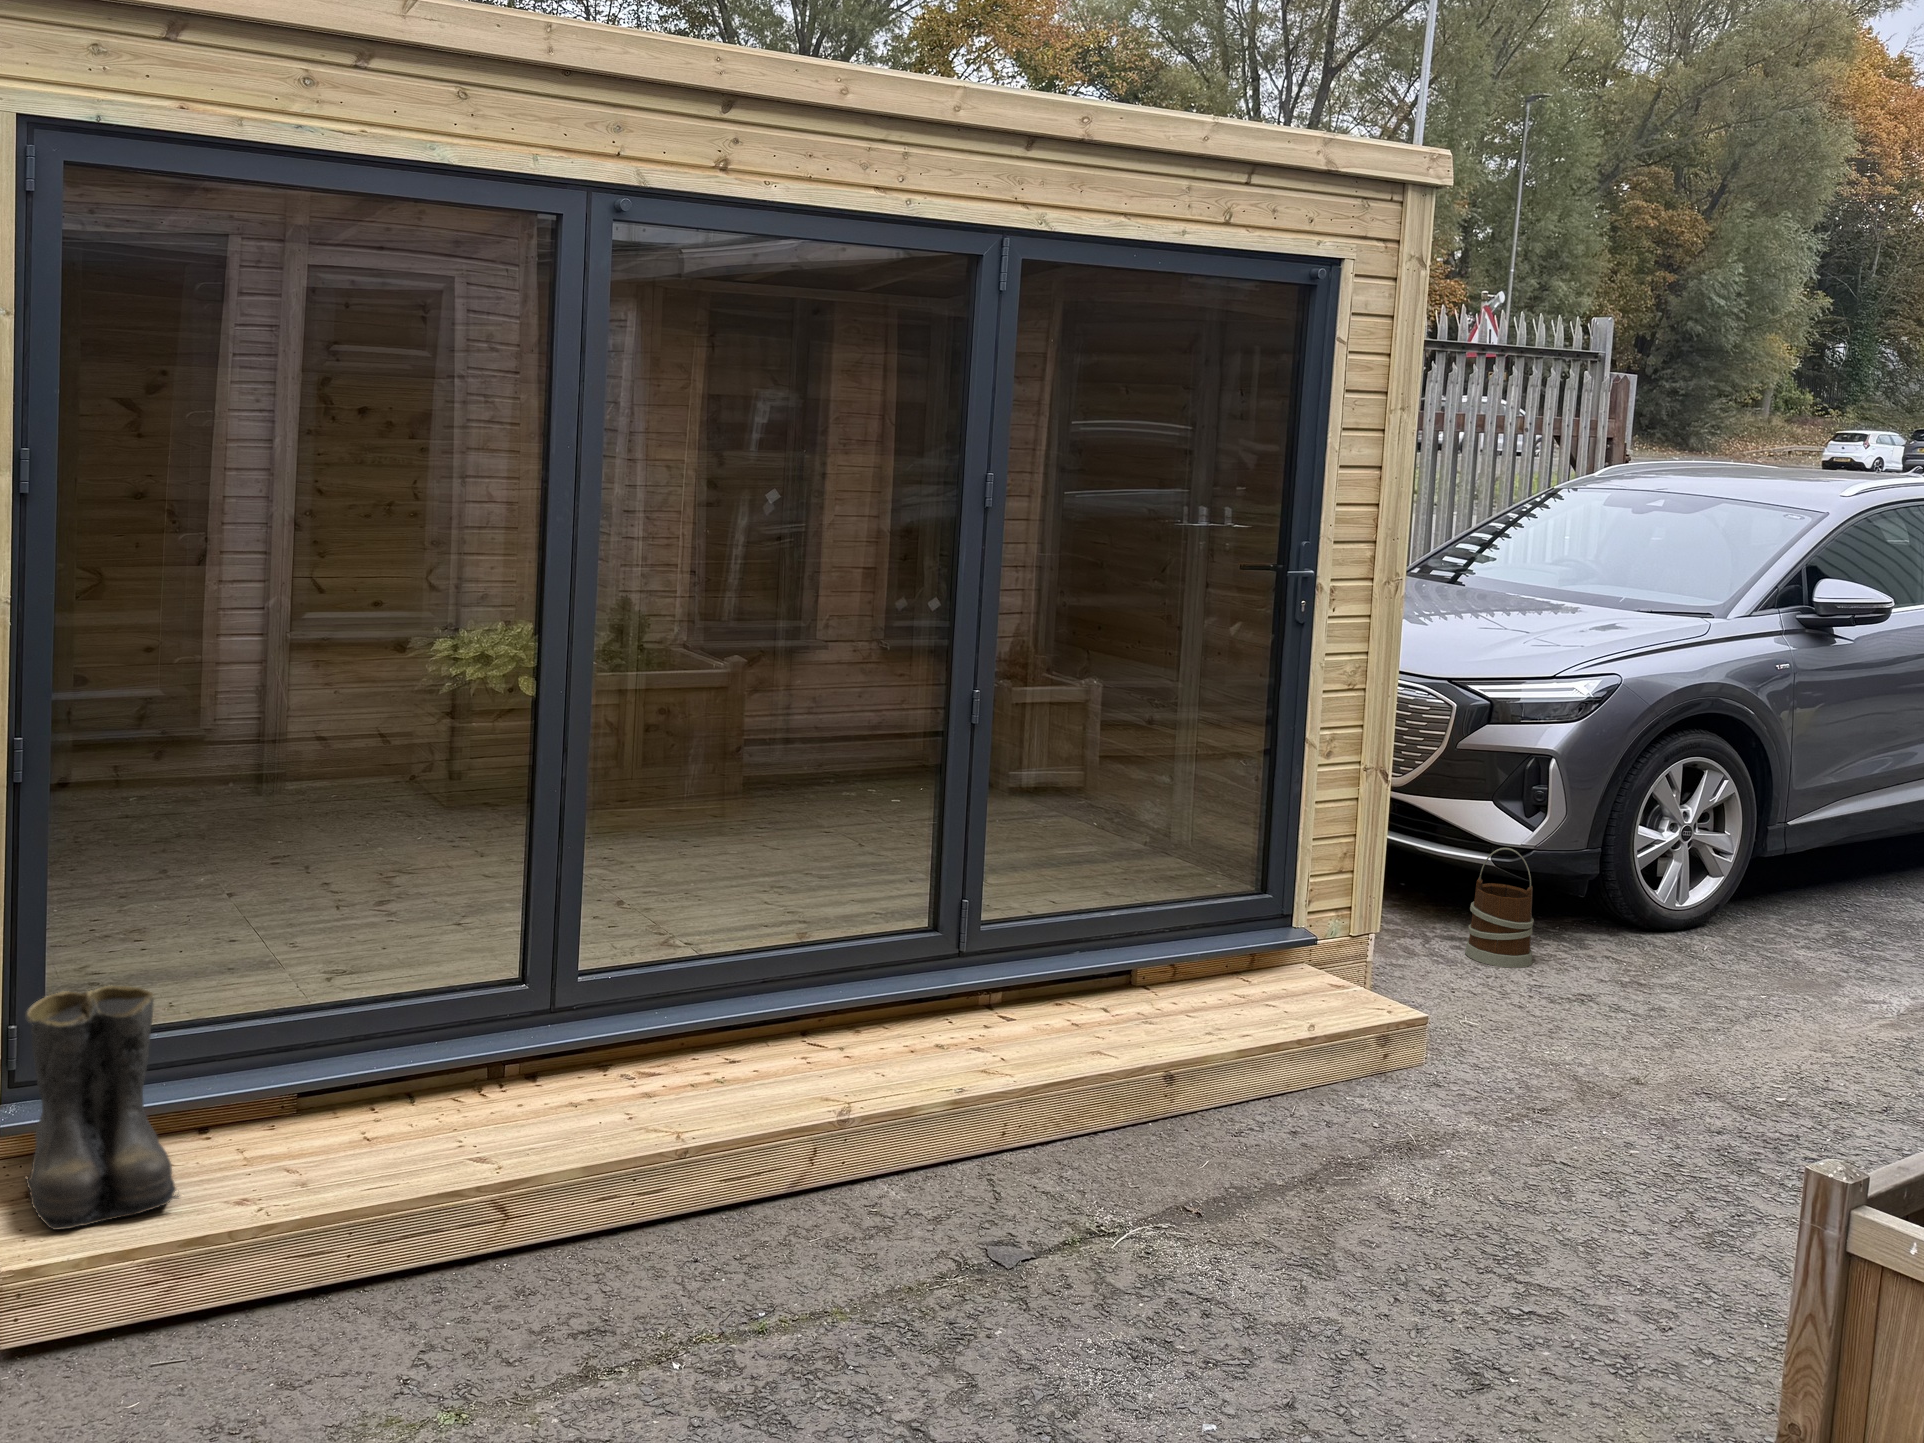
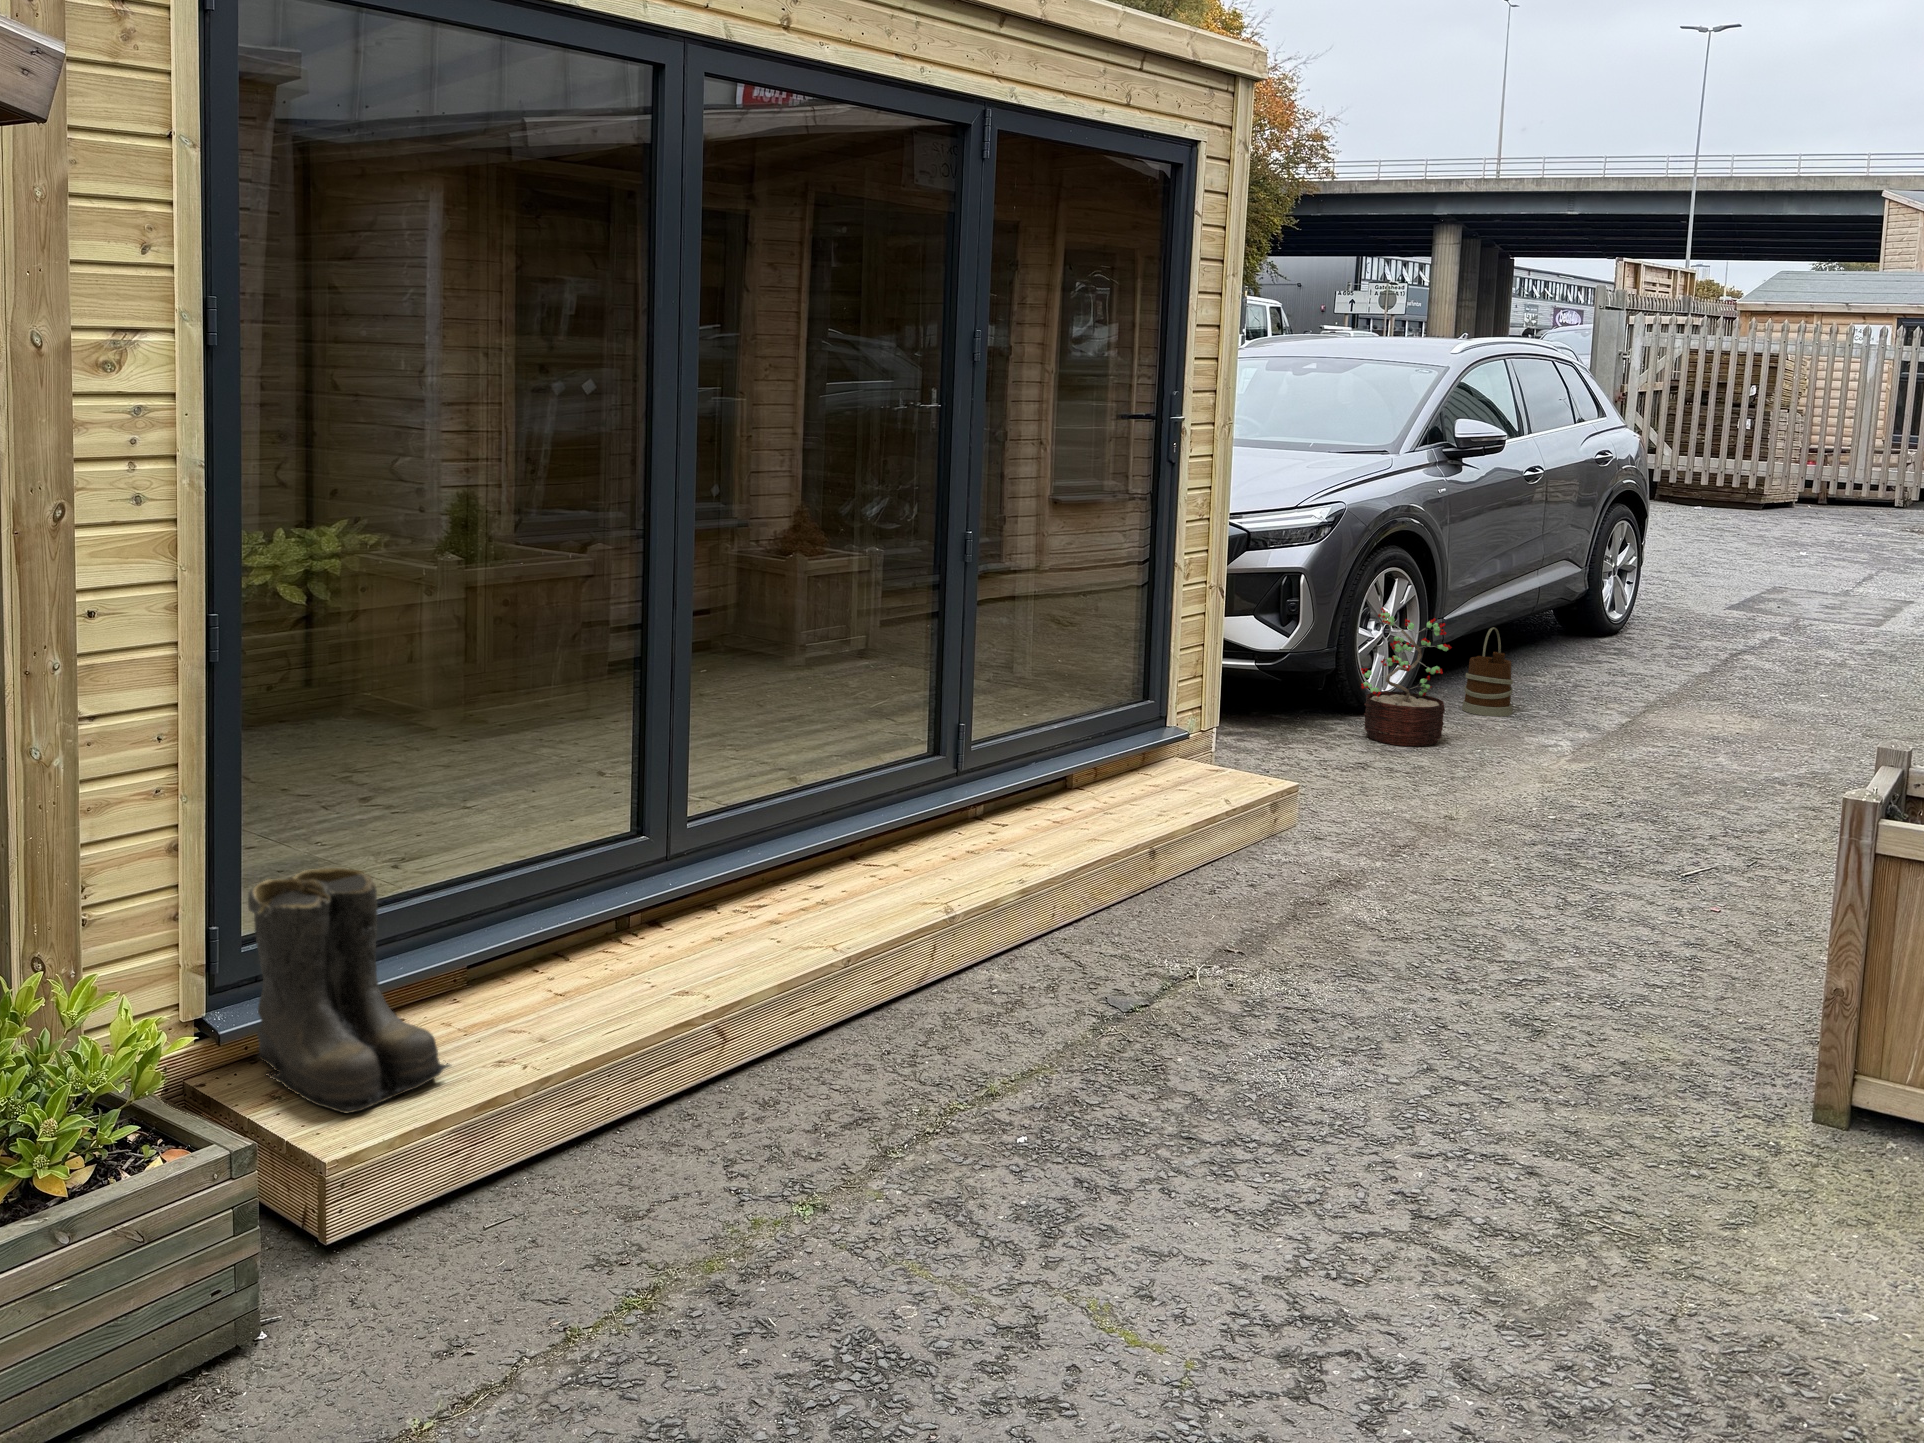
decorative plant: none [1634,797,1761,970] -> present [1361,607,1452,747]
wooden bucket: present [1465,848,1534,968] -> present [1462,627,1513,716]

